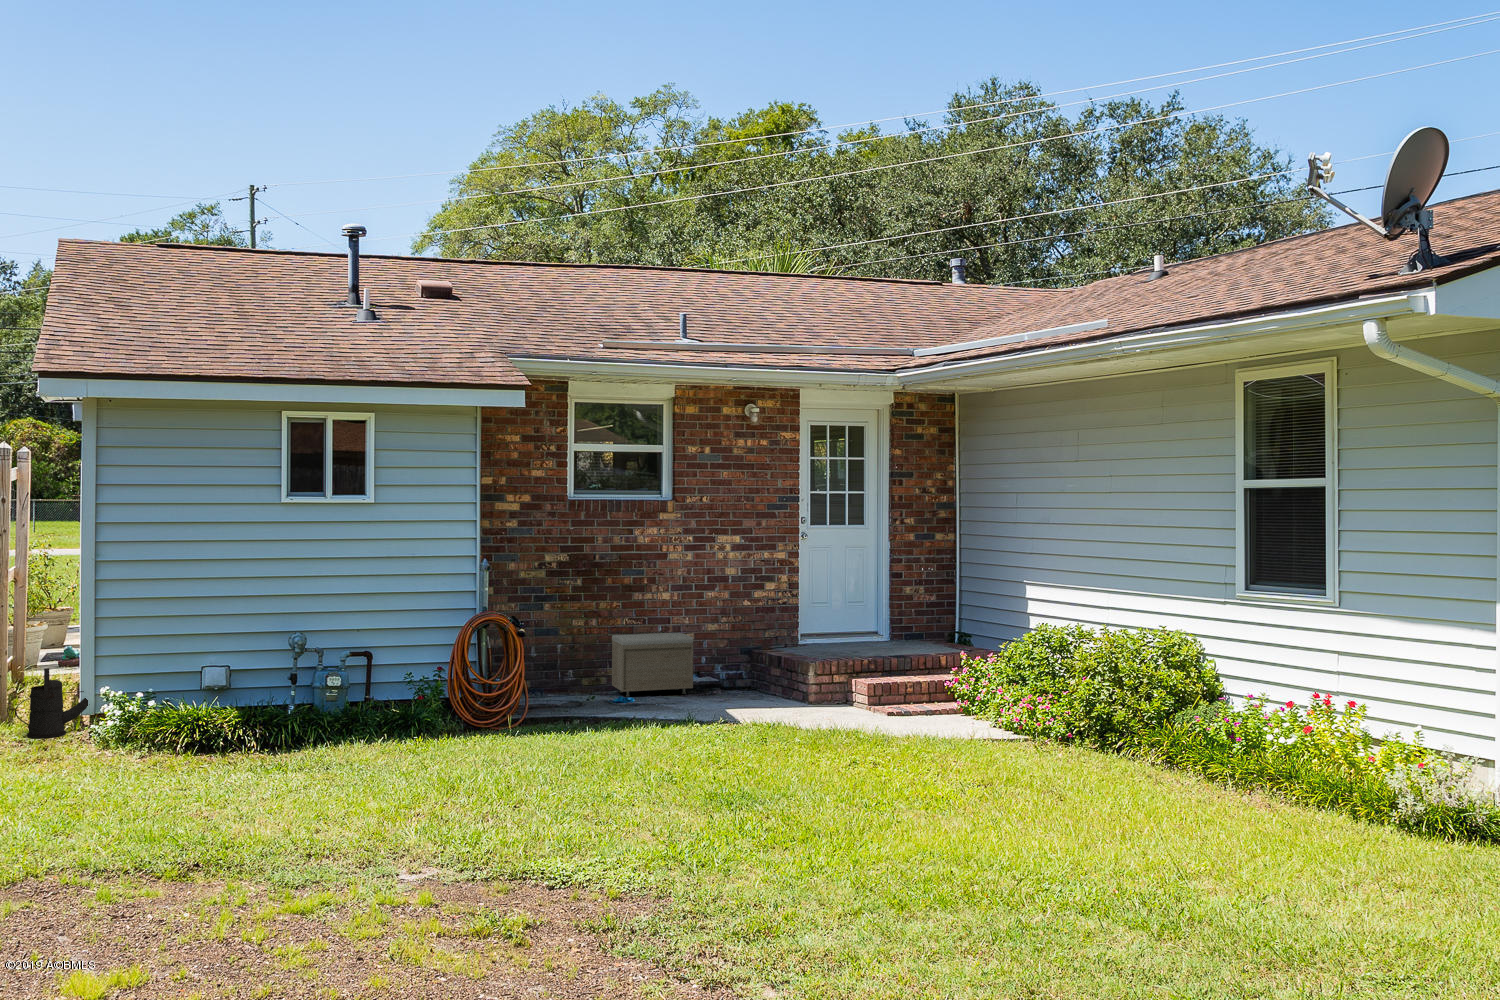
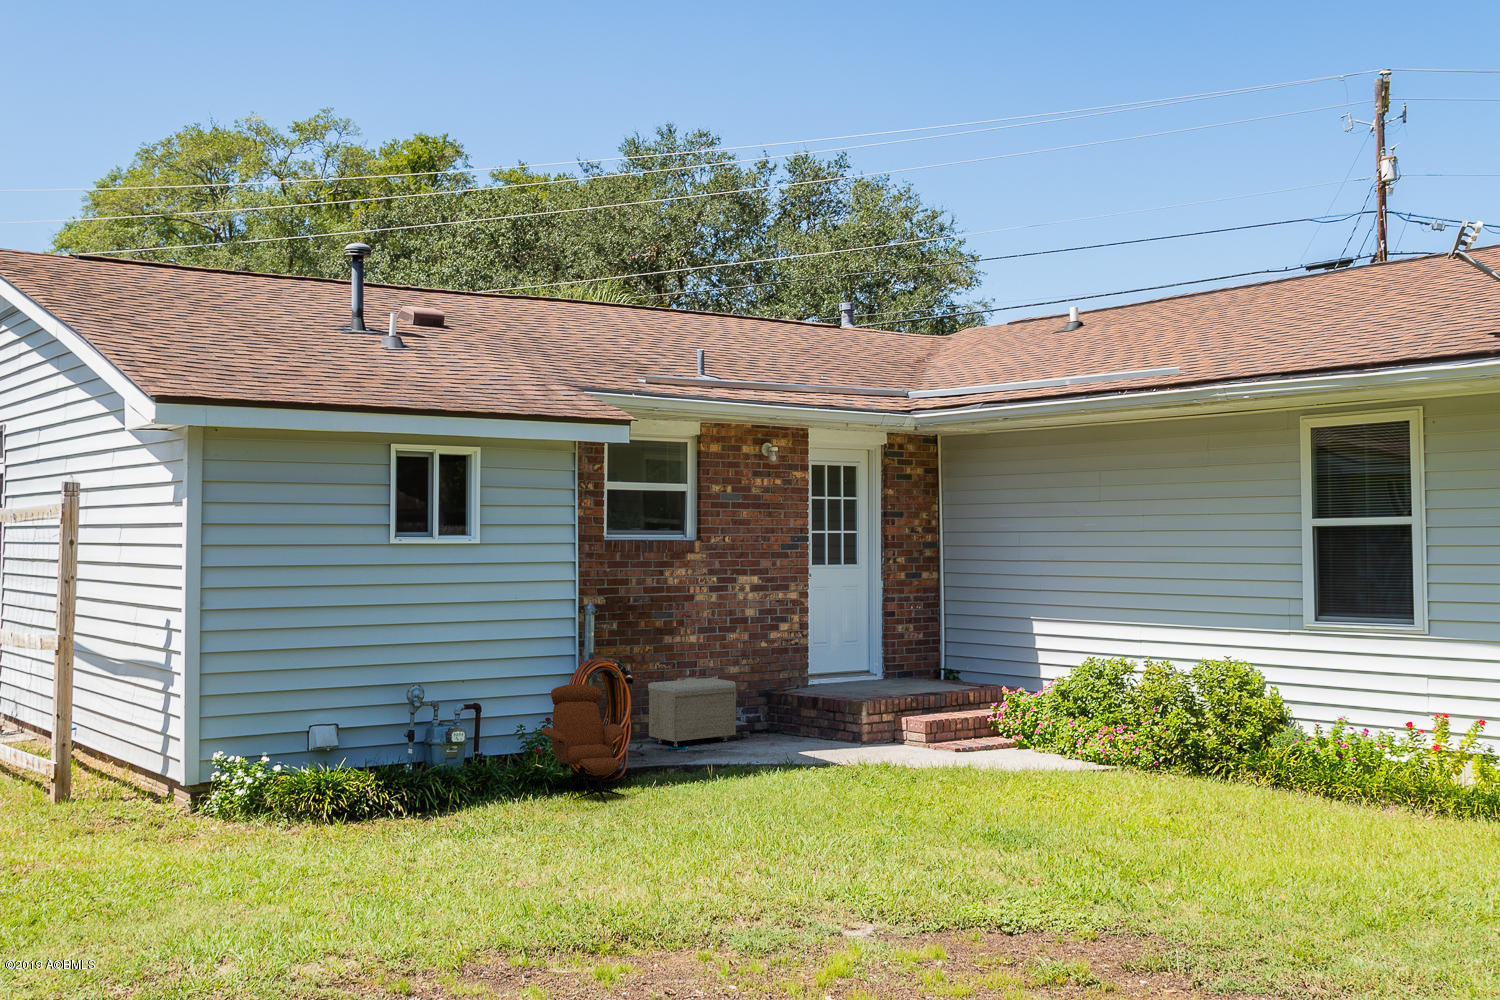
lounge chair: none [427,635,505,746] -> present [542,684,625,803]
watering can: present [15,668,88,738] -> none [74,742,177,827]

